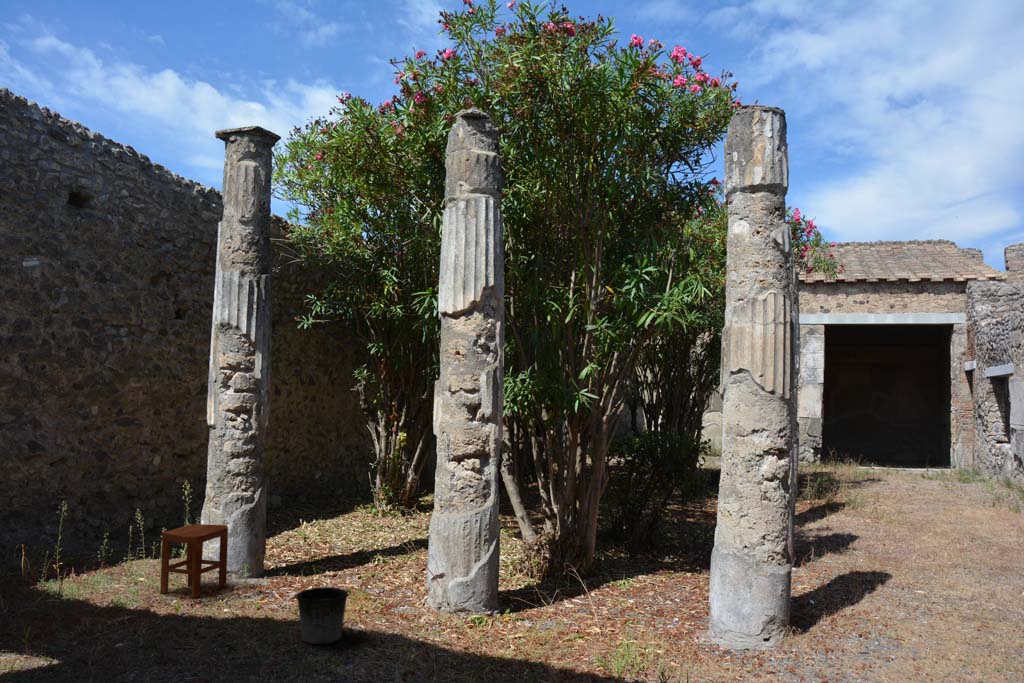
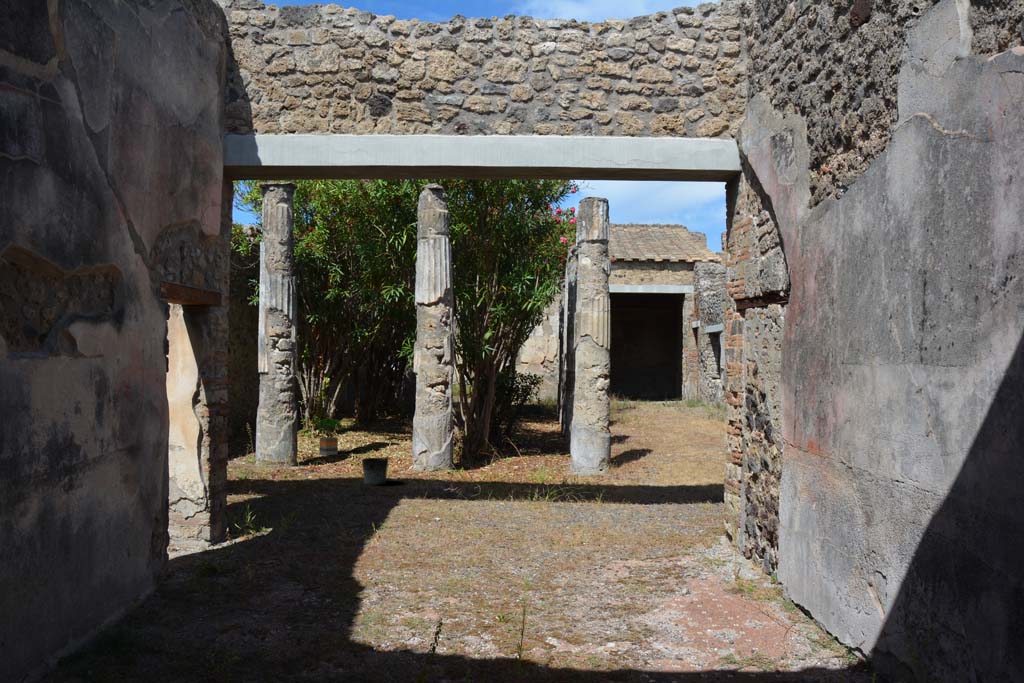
potted tree: none [340,493,379,551] -> present [318,419,343,455]
stool: present [160,524,228,598] -> none [245,434,281,476]

